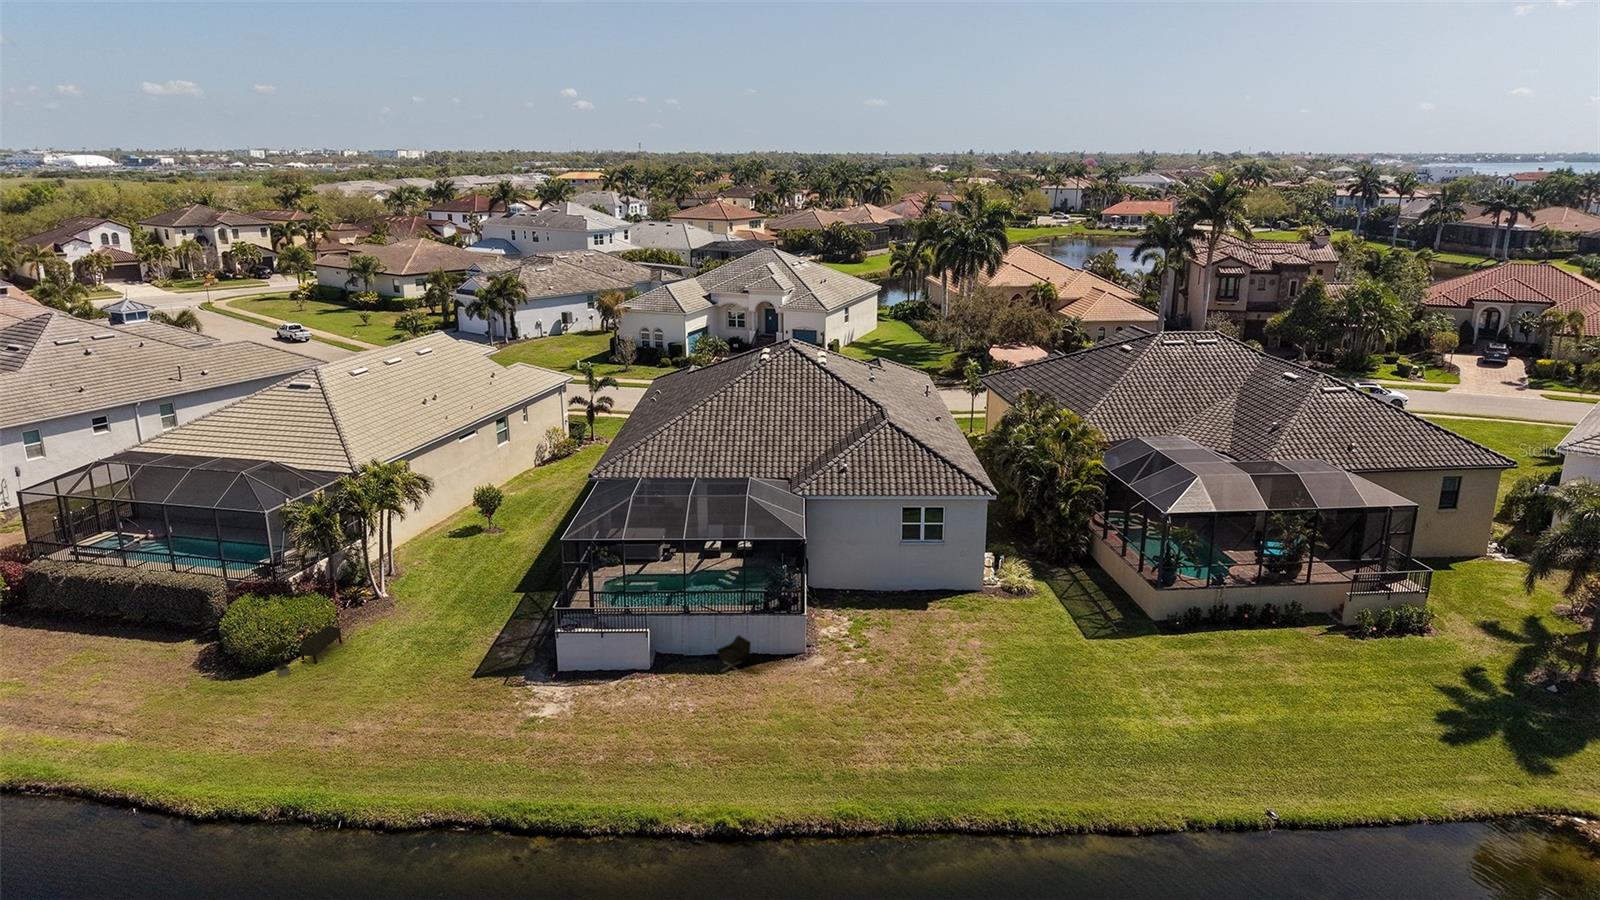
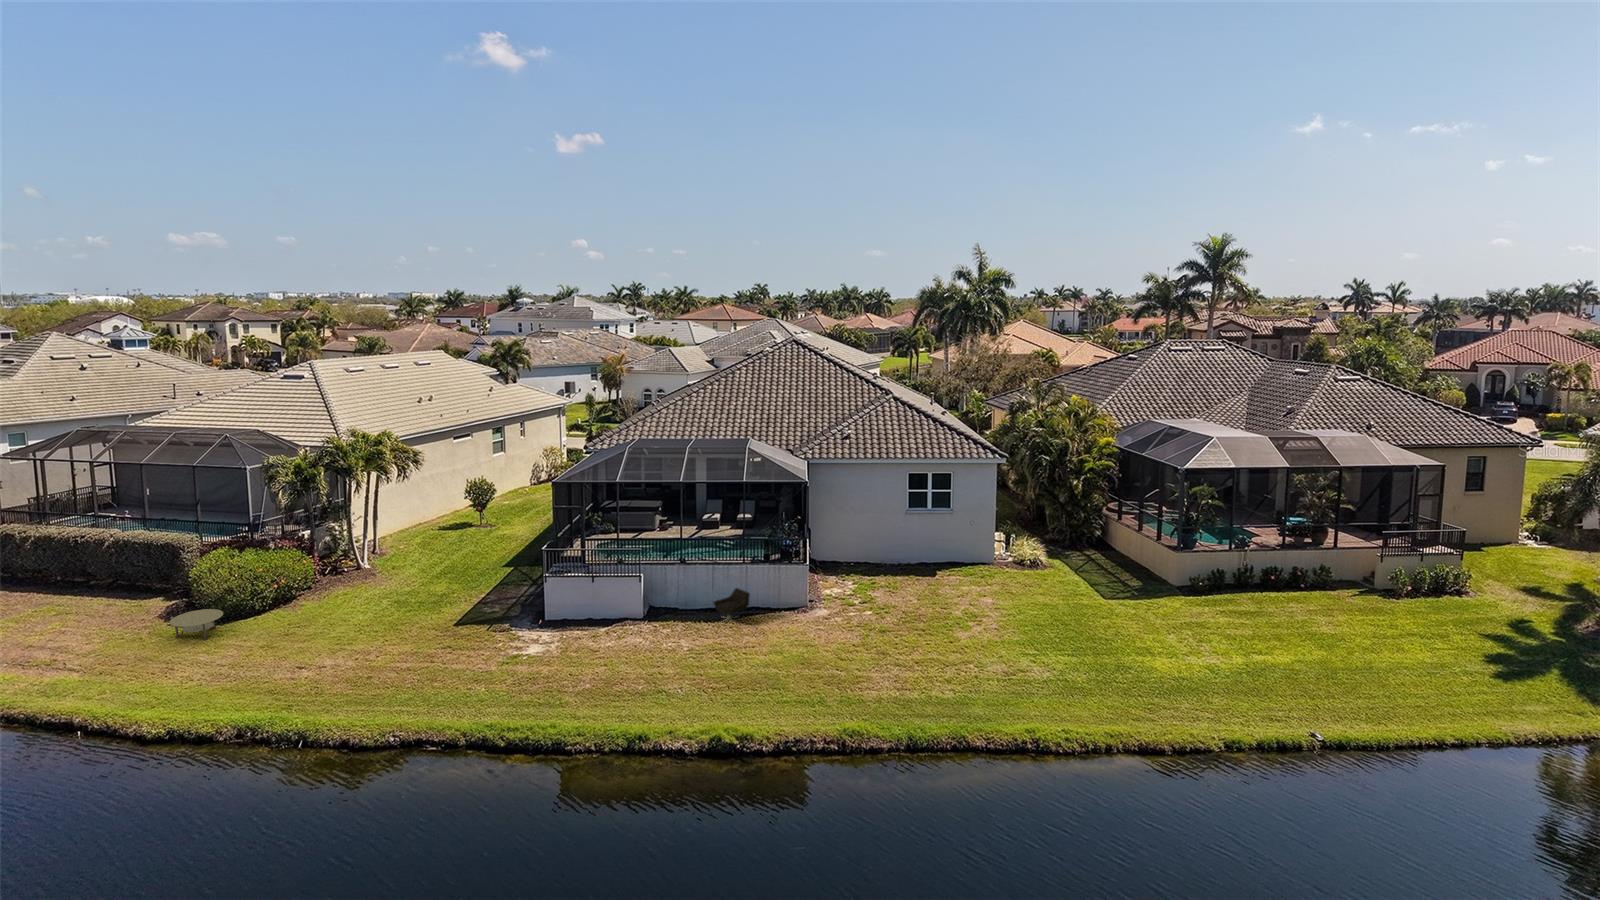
bench: present [299,626,342,664] -> none [271,584,317,618]
potted tree: present [268,645,291,677] -> none [238,591,261,628]
round table: none [206,661,255,695] -> present [170,609,223,641]

